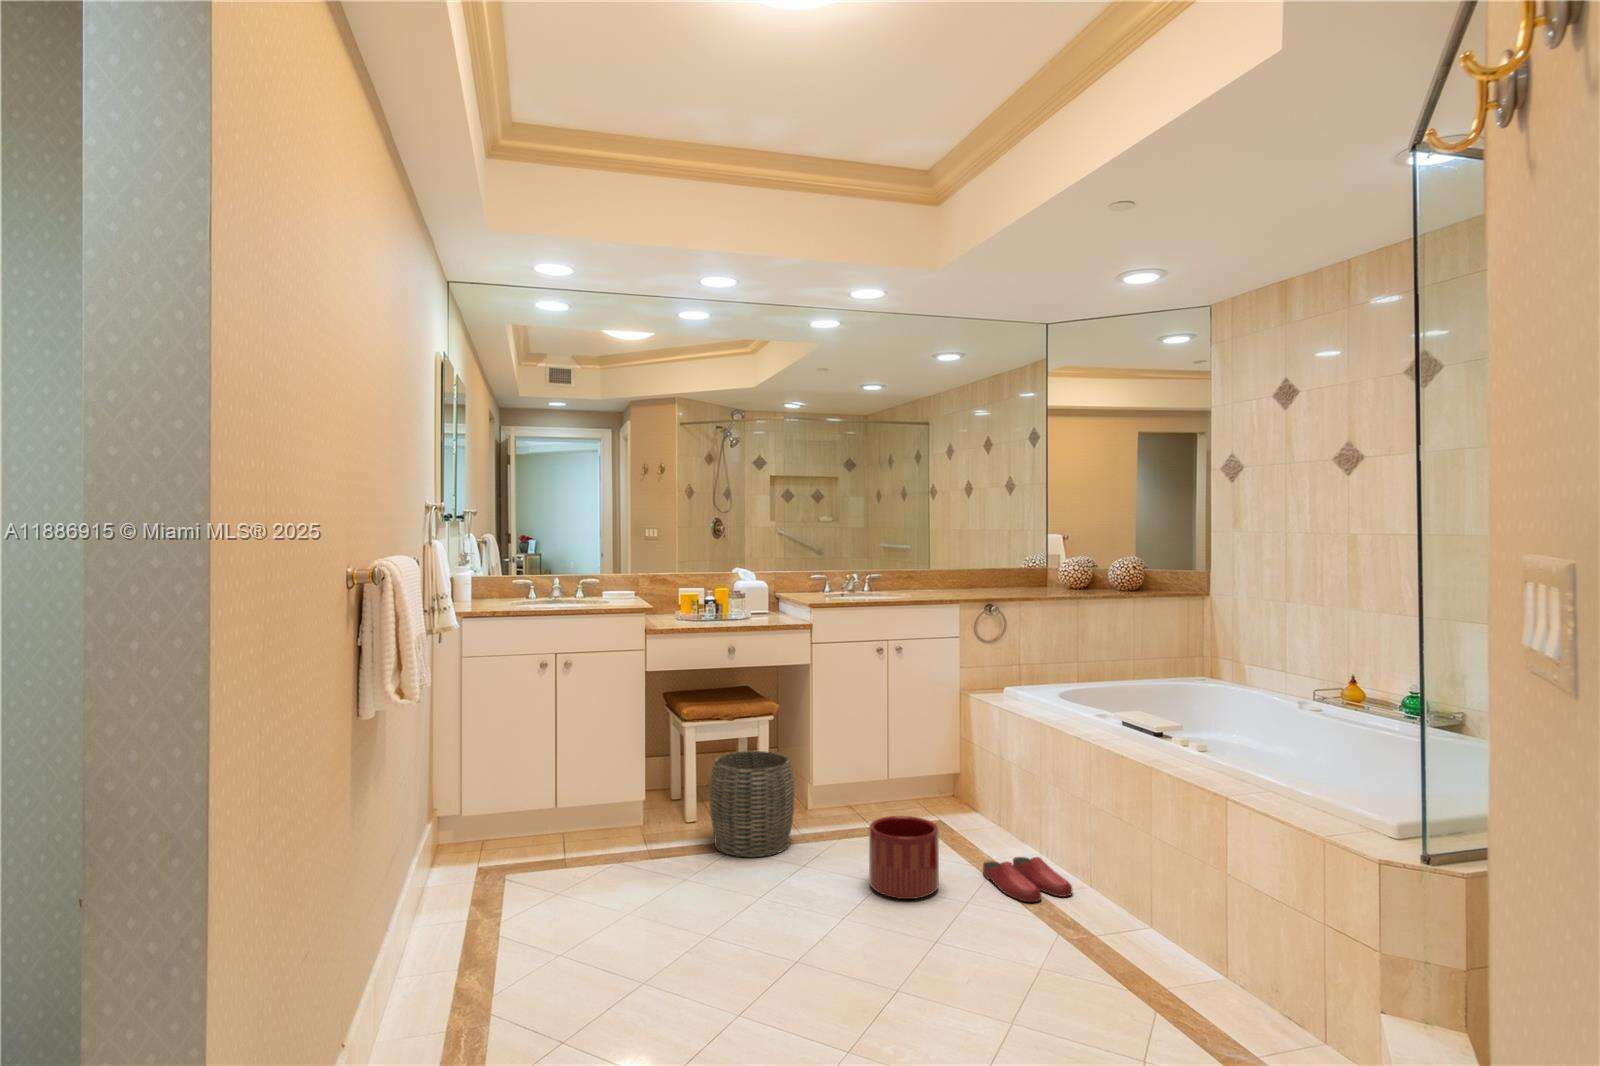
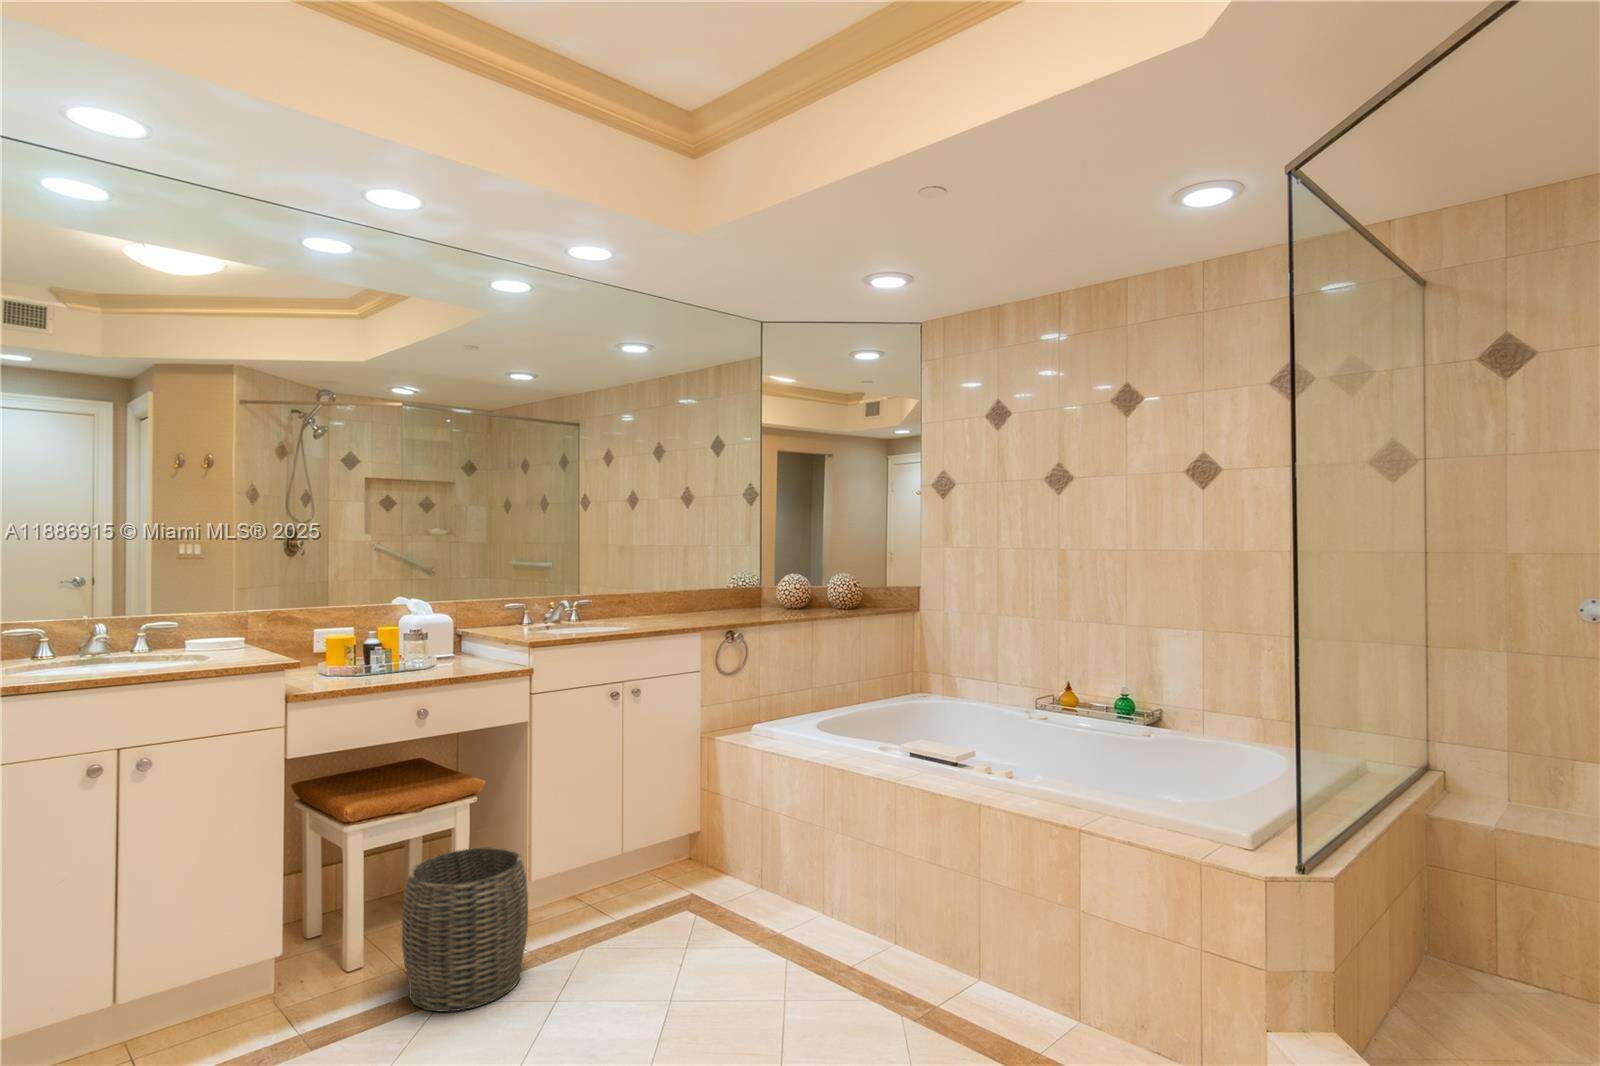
planter: present [869,816,939,899] -> none [658,905,747,1023]
slippers: present [983,857,1072,902] -> none [780,922,889,985]

